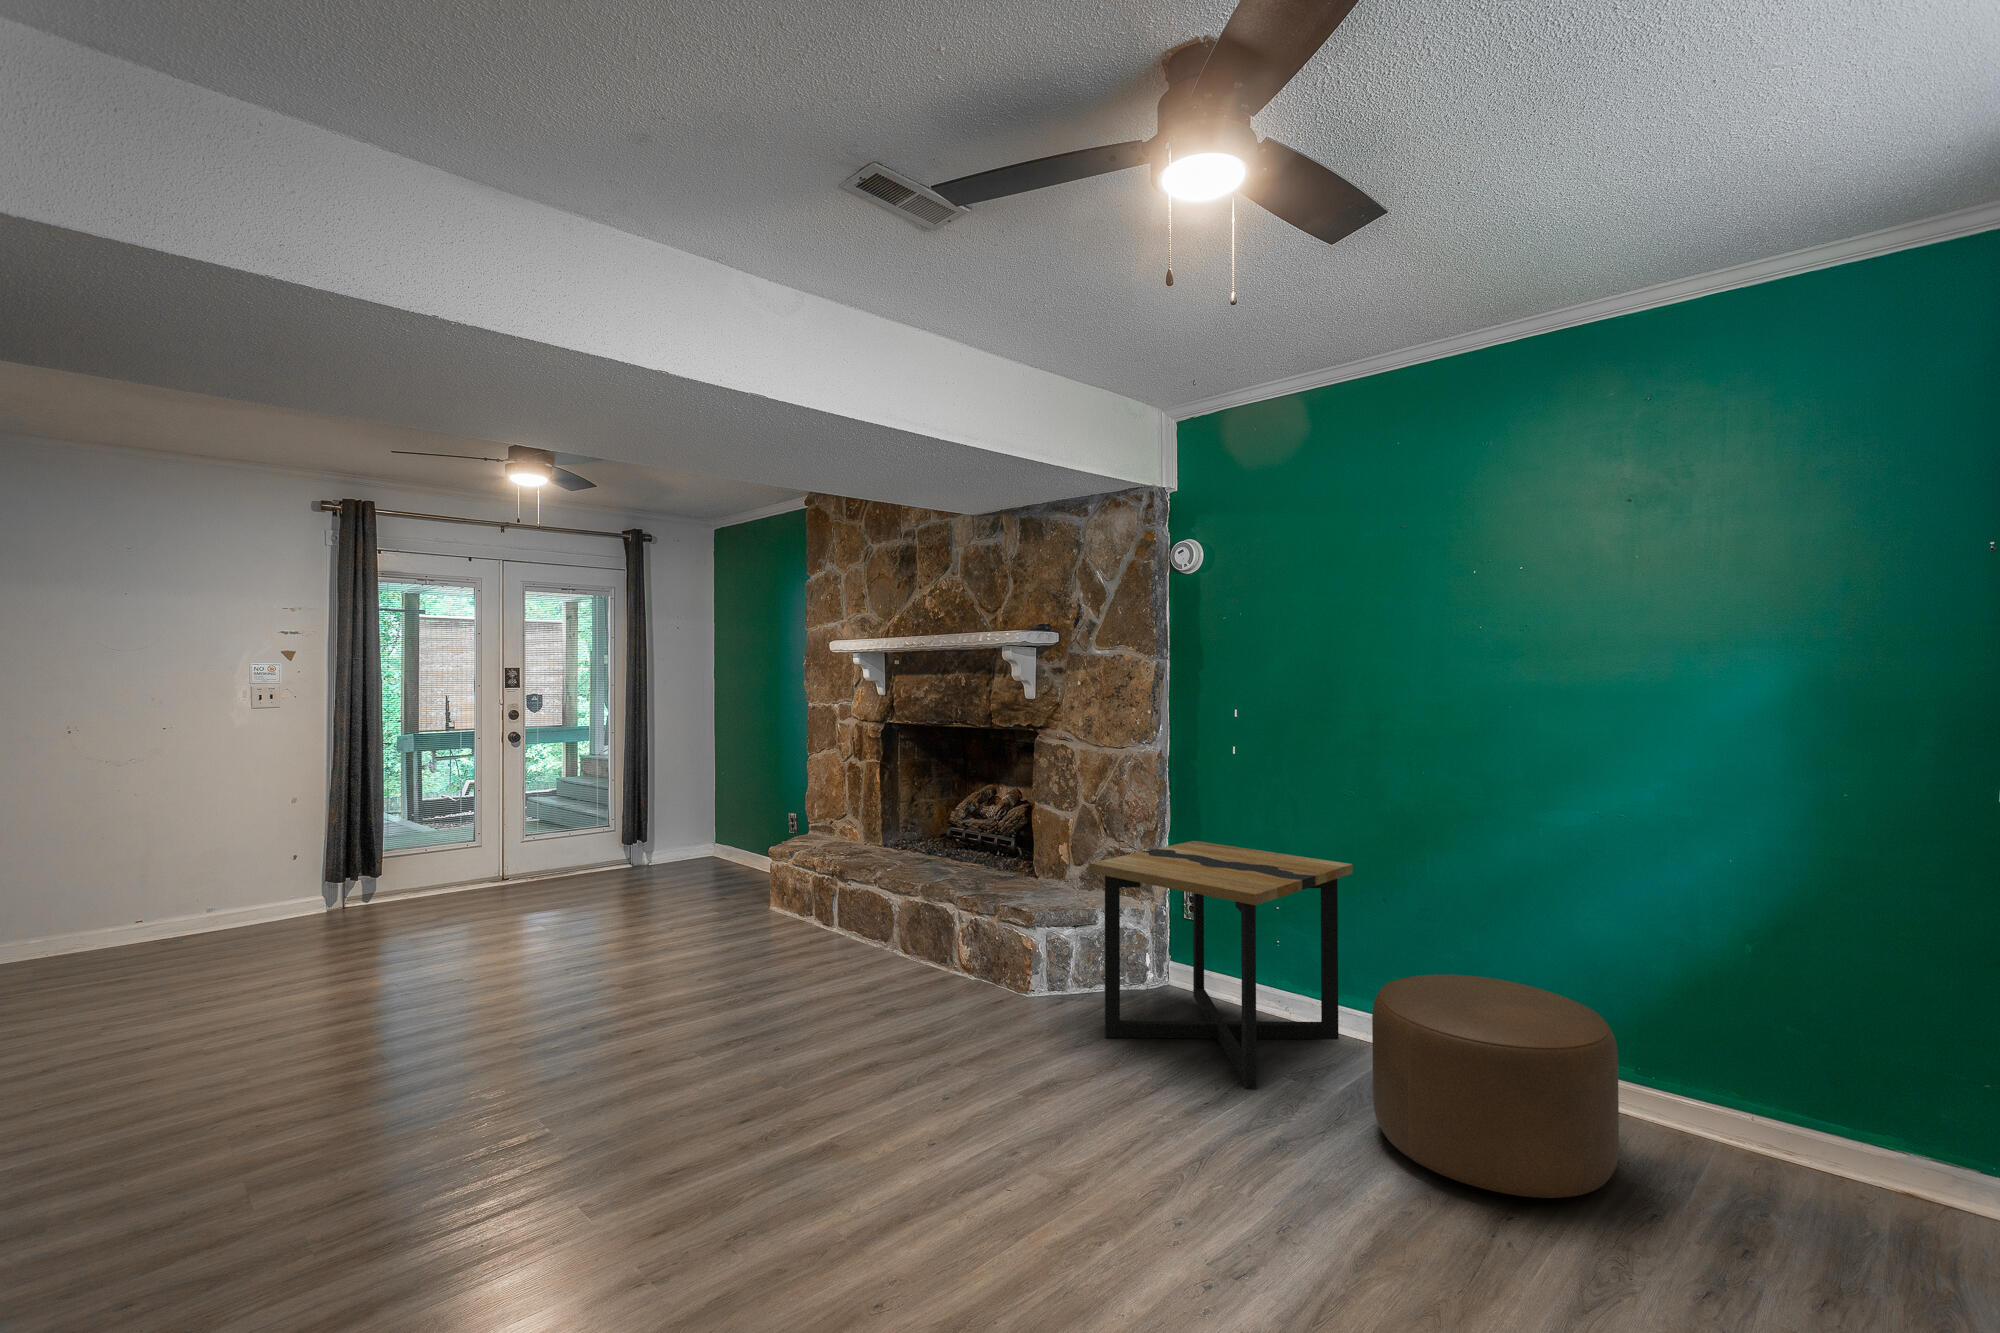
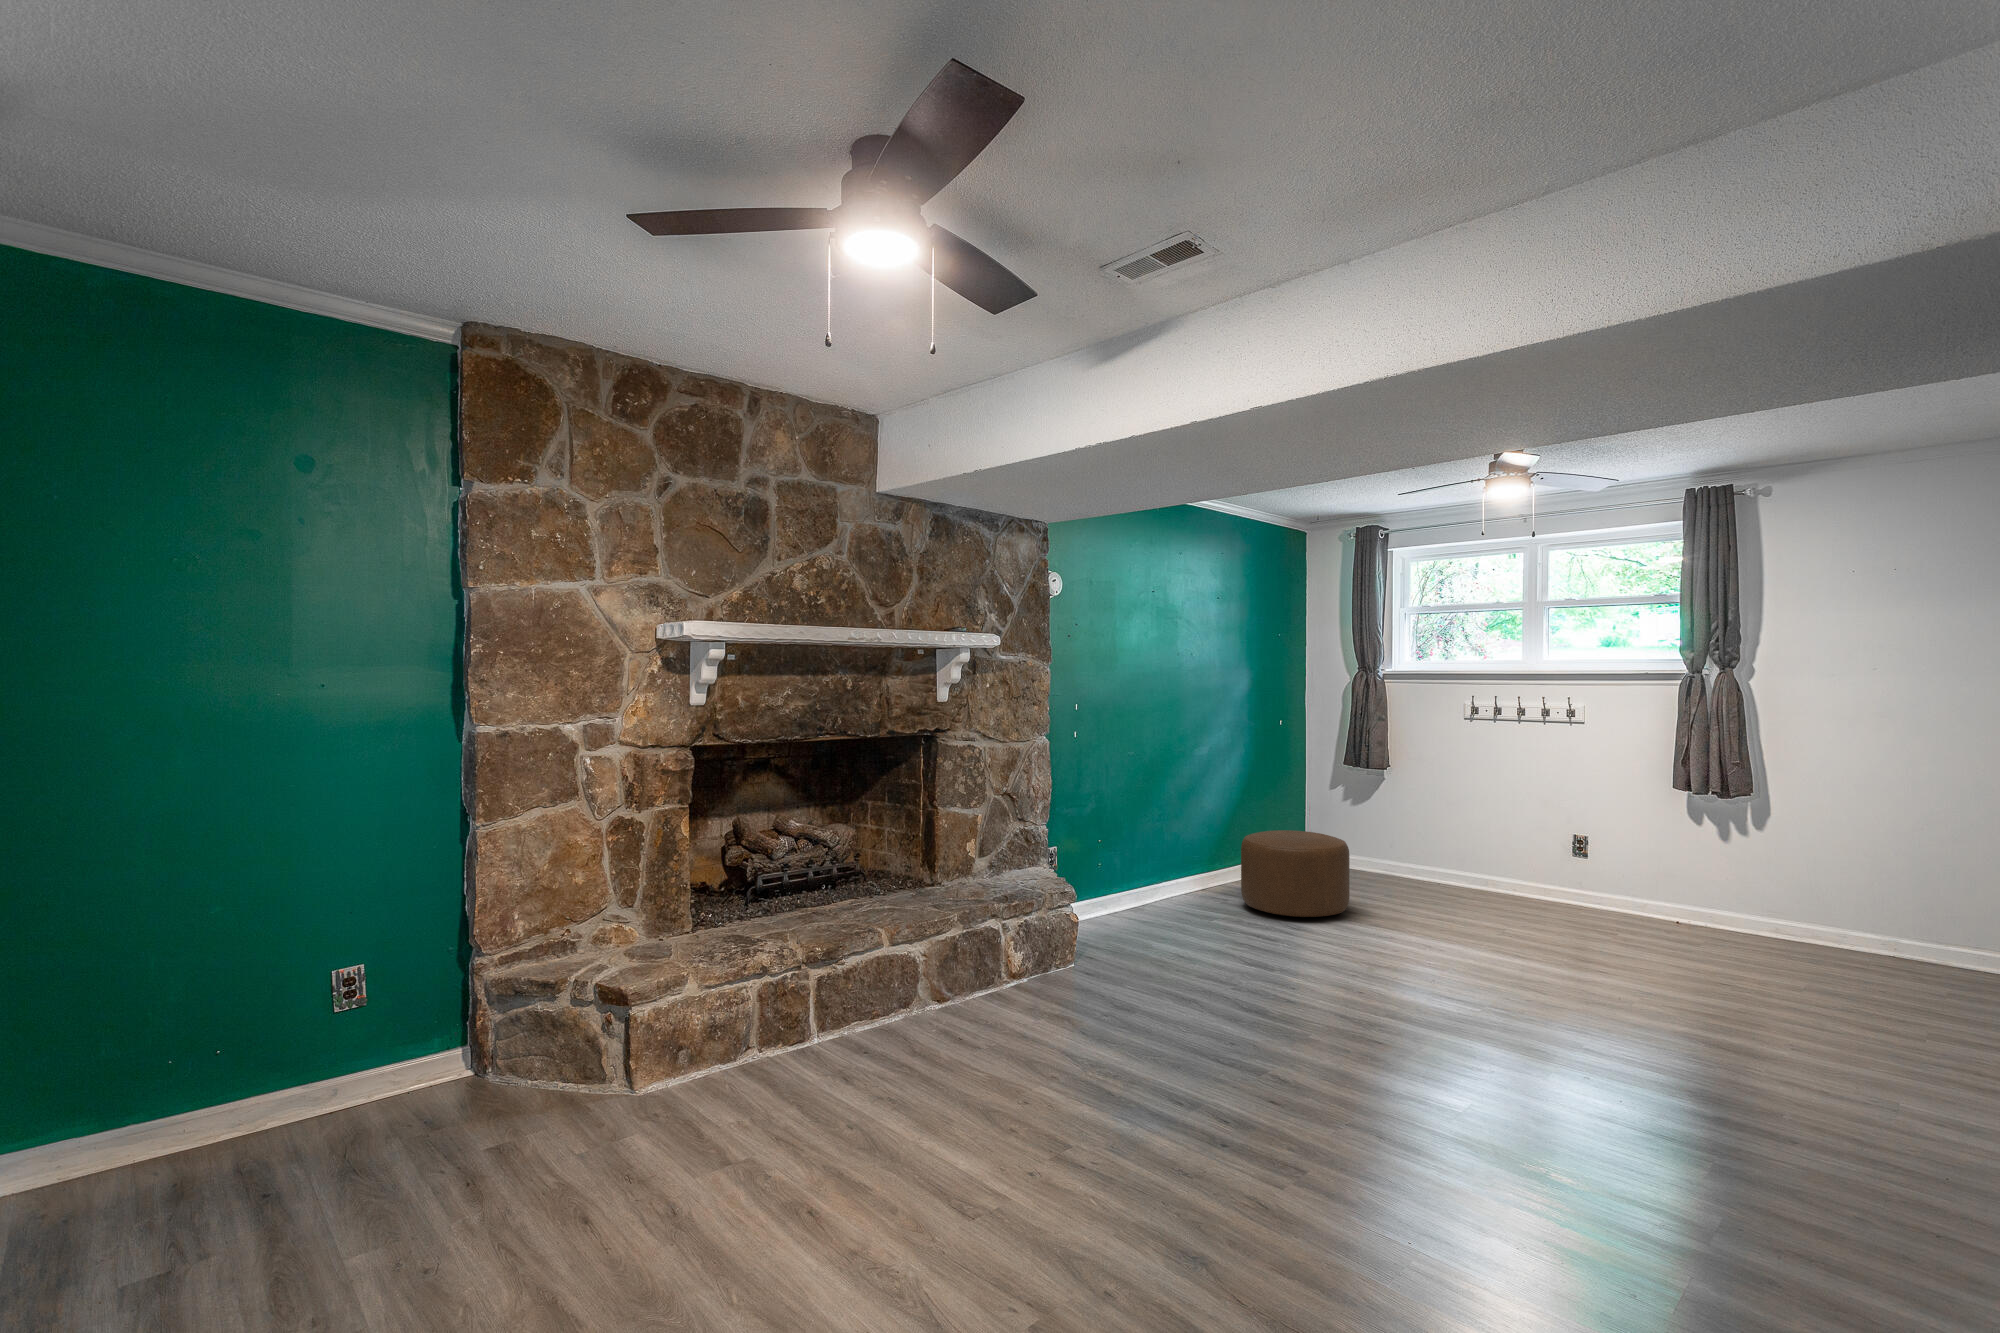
side table: present [1089,841,1353,1089] -> none [1064,798,1250,955]

